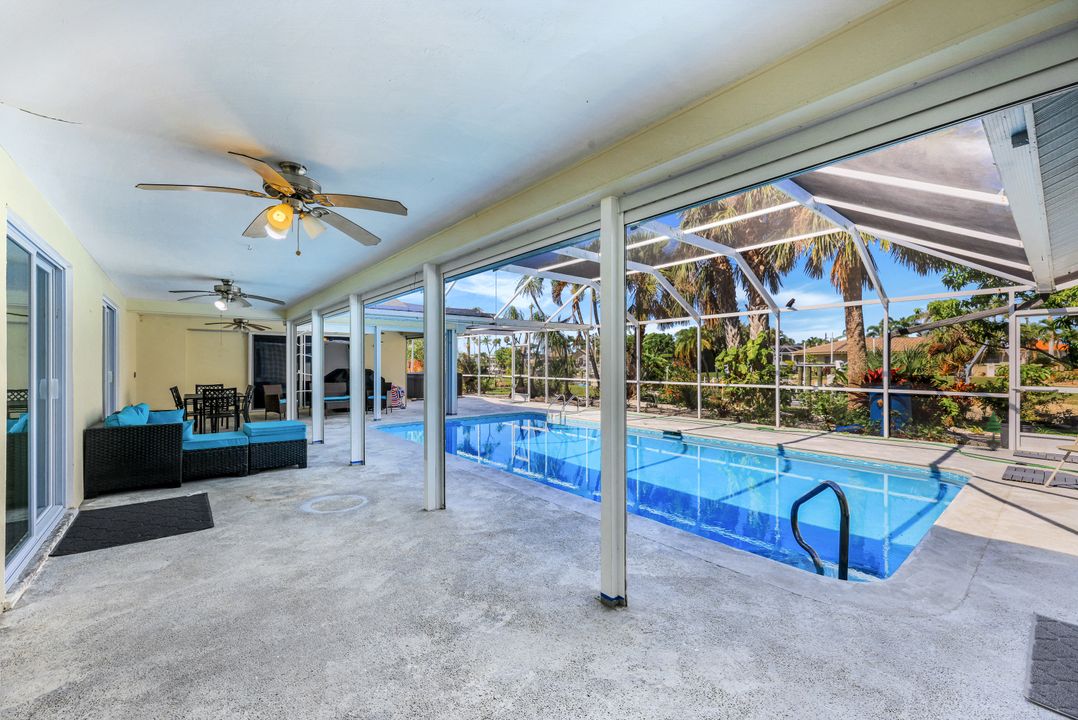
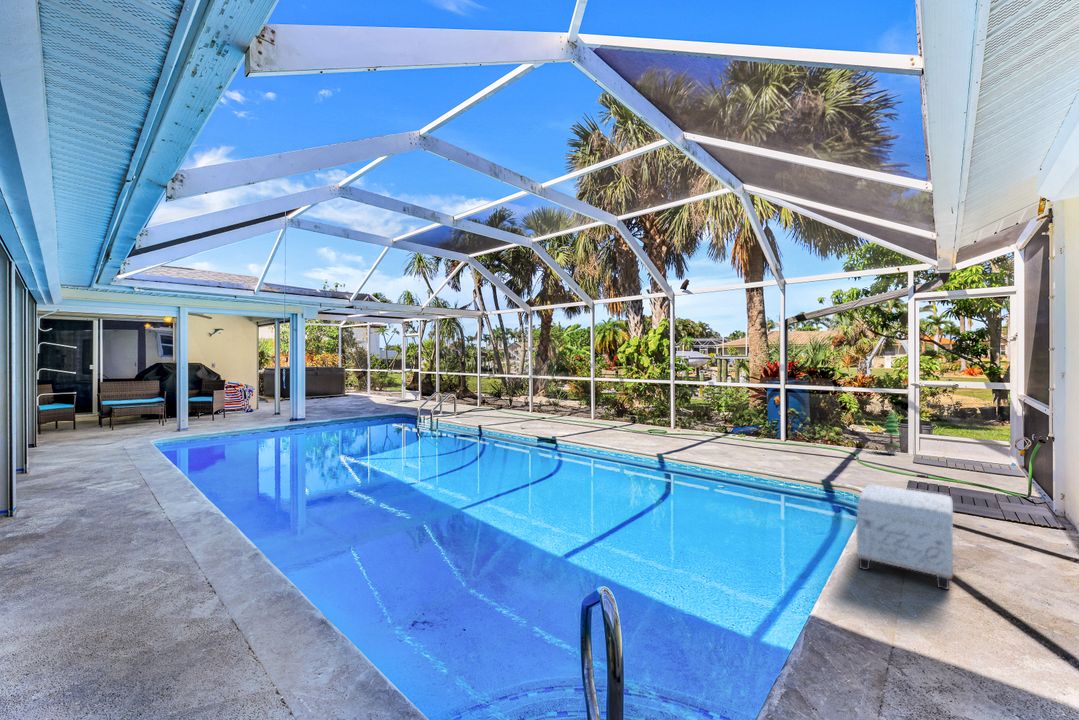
ottoman: none [981,459,1058,529] -> present [857,485,953,589]

